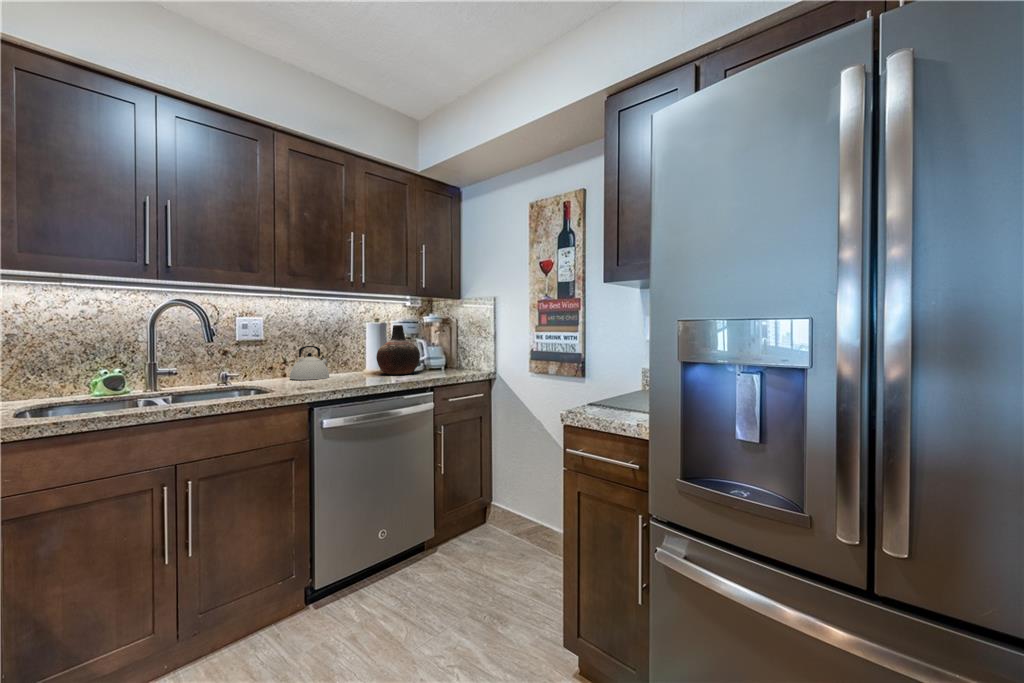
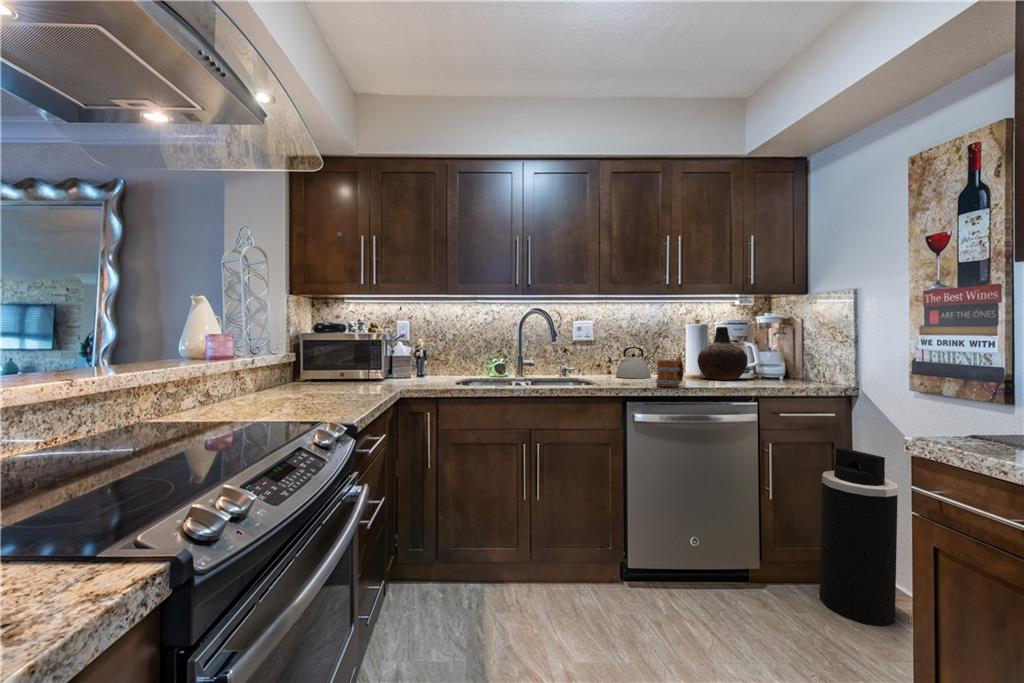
mug: none [342,354,370,387] -> present [656,356,684,387]
trash can: none [480,422,527,555] -> present [820,448,898,626]

